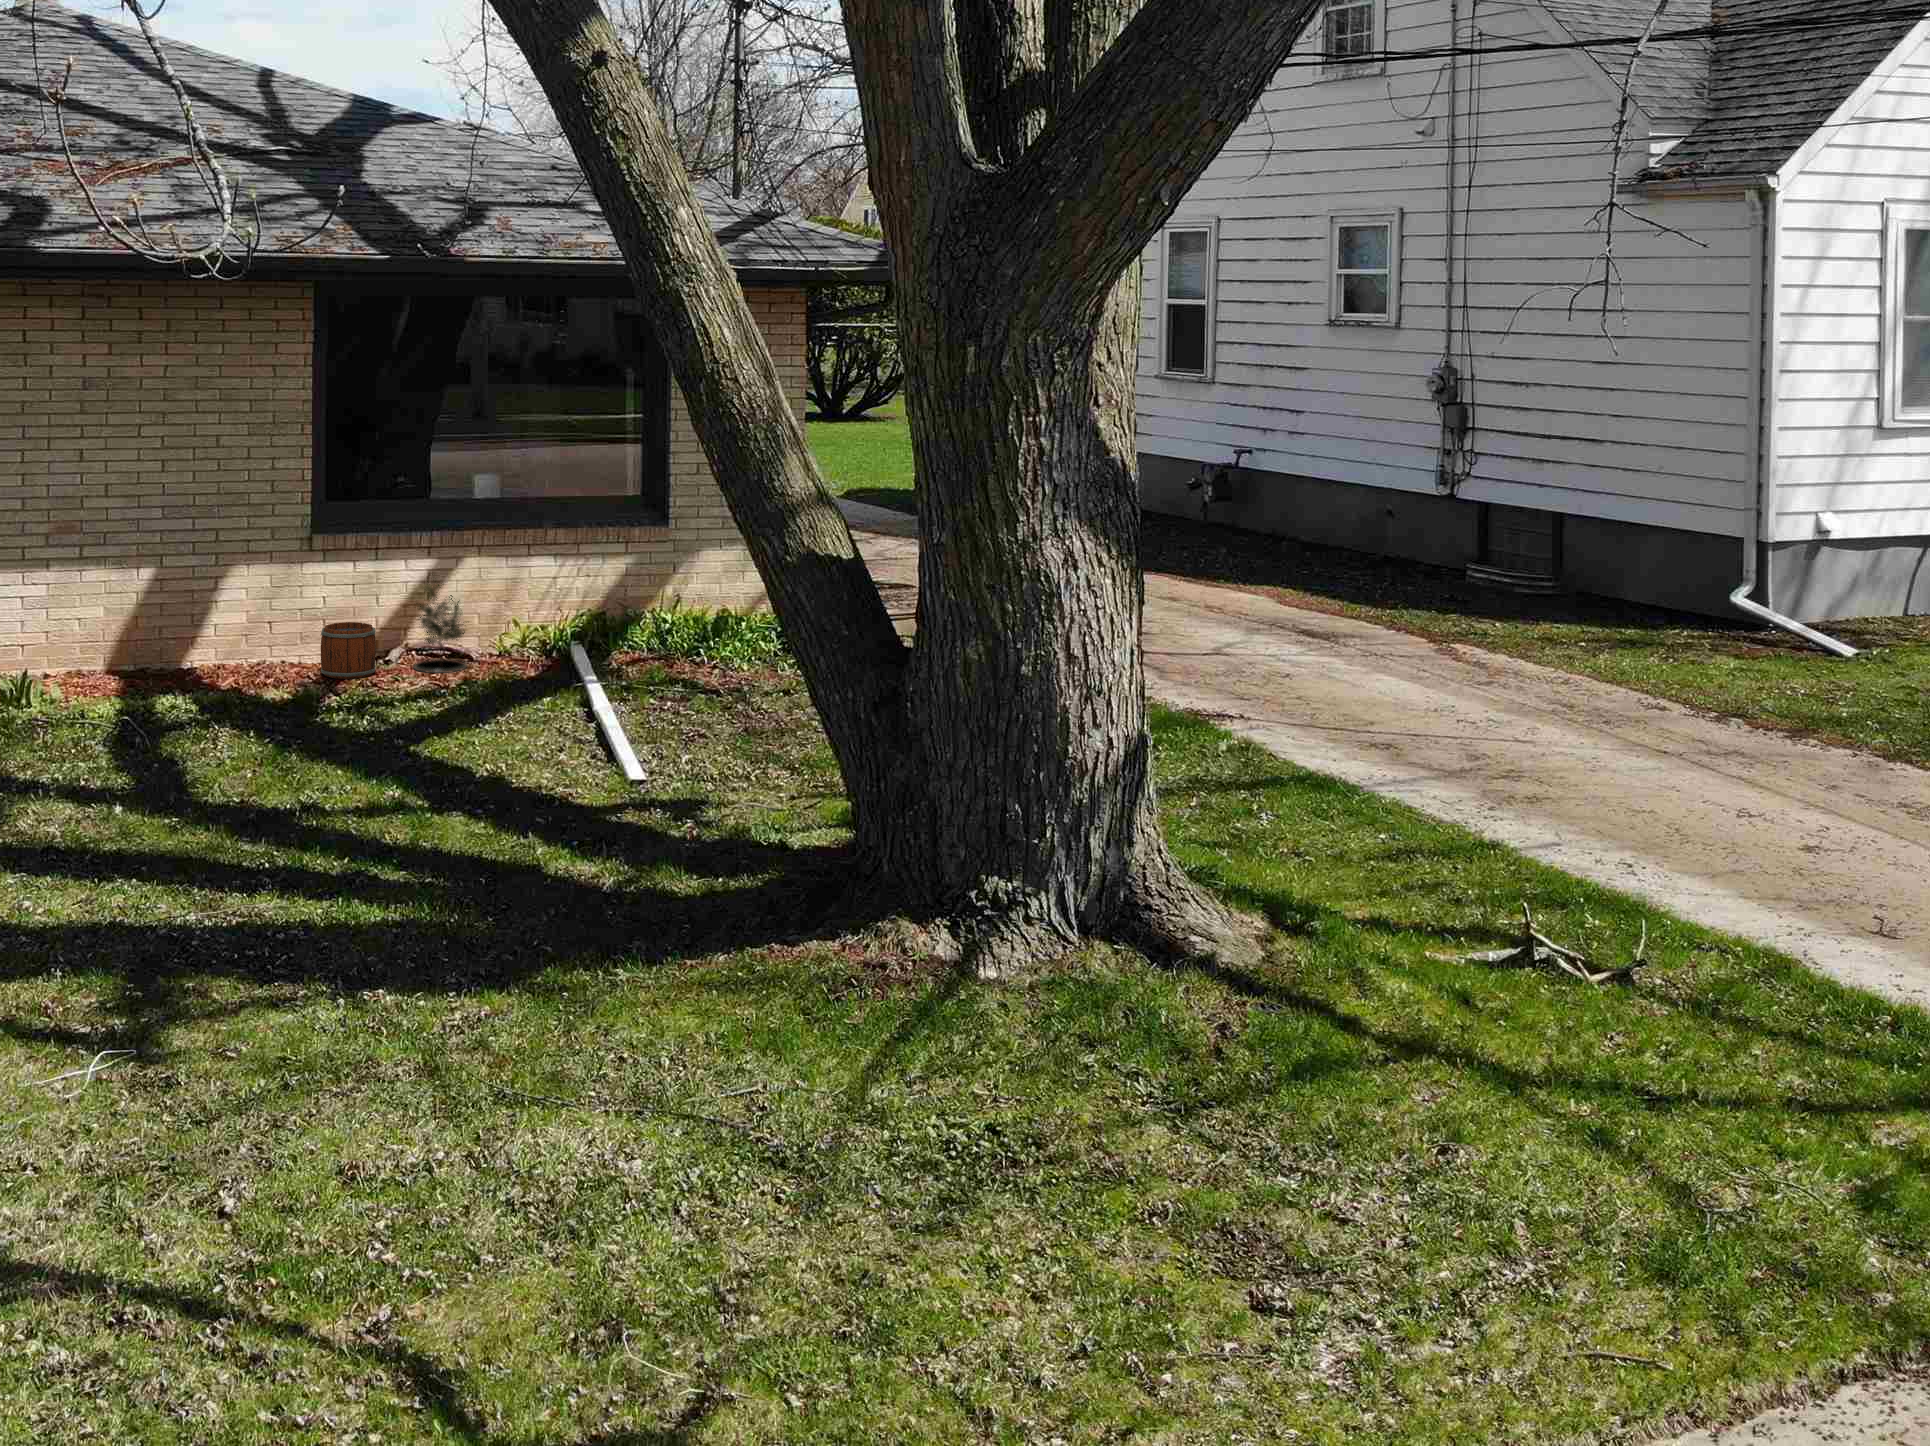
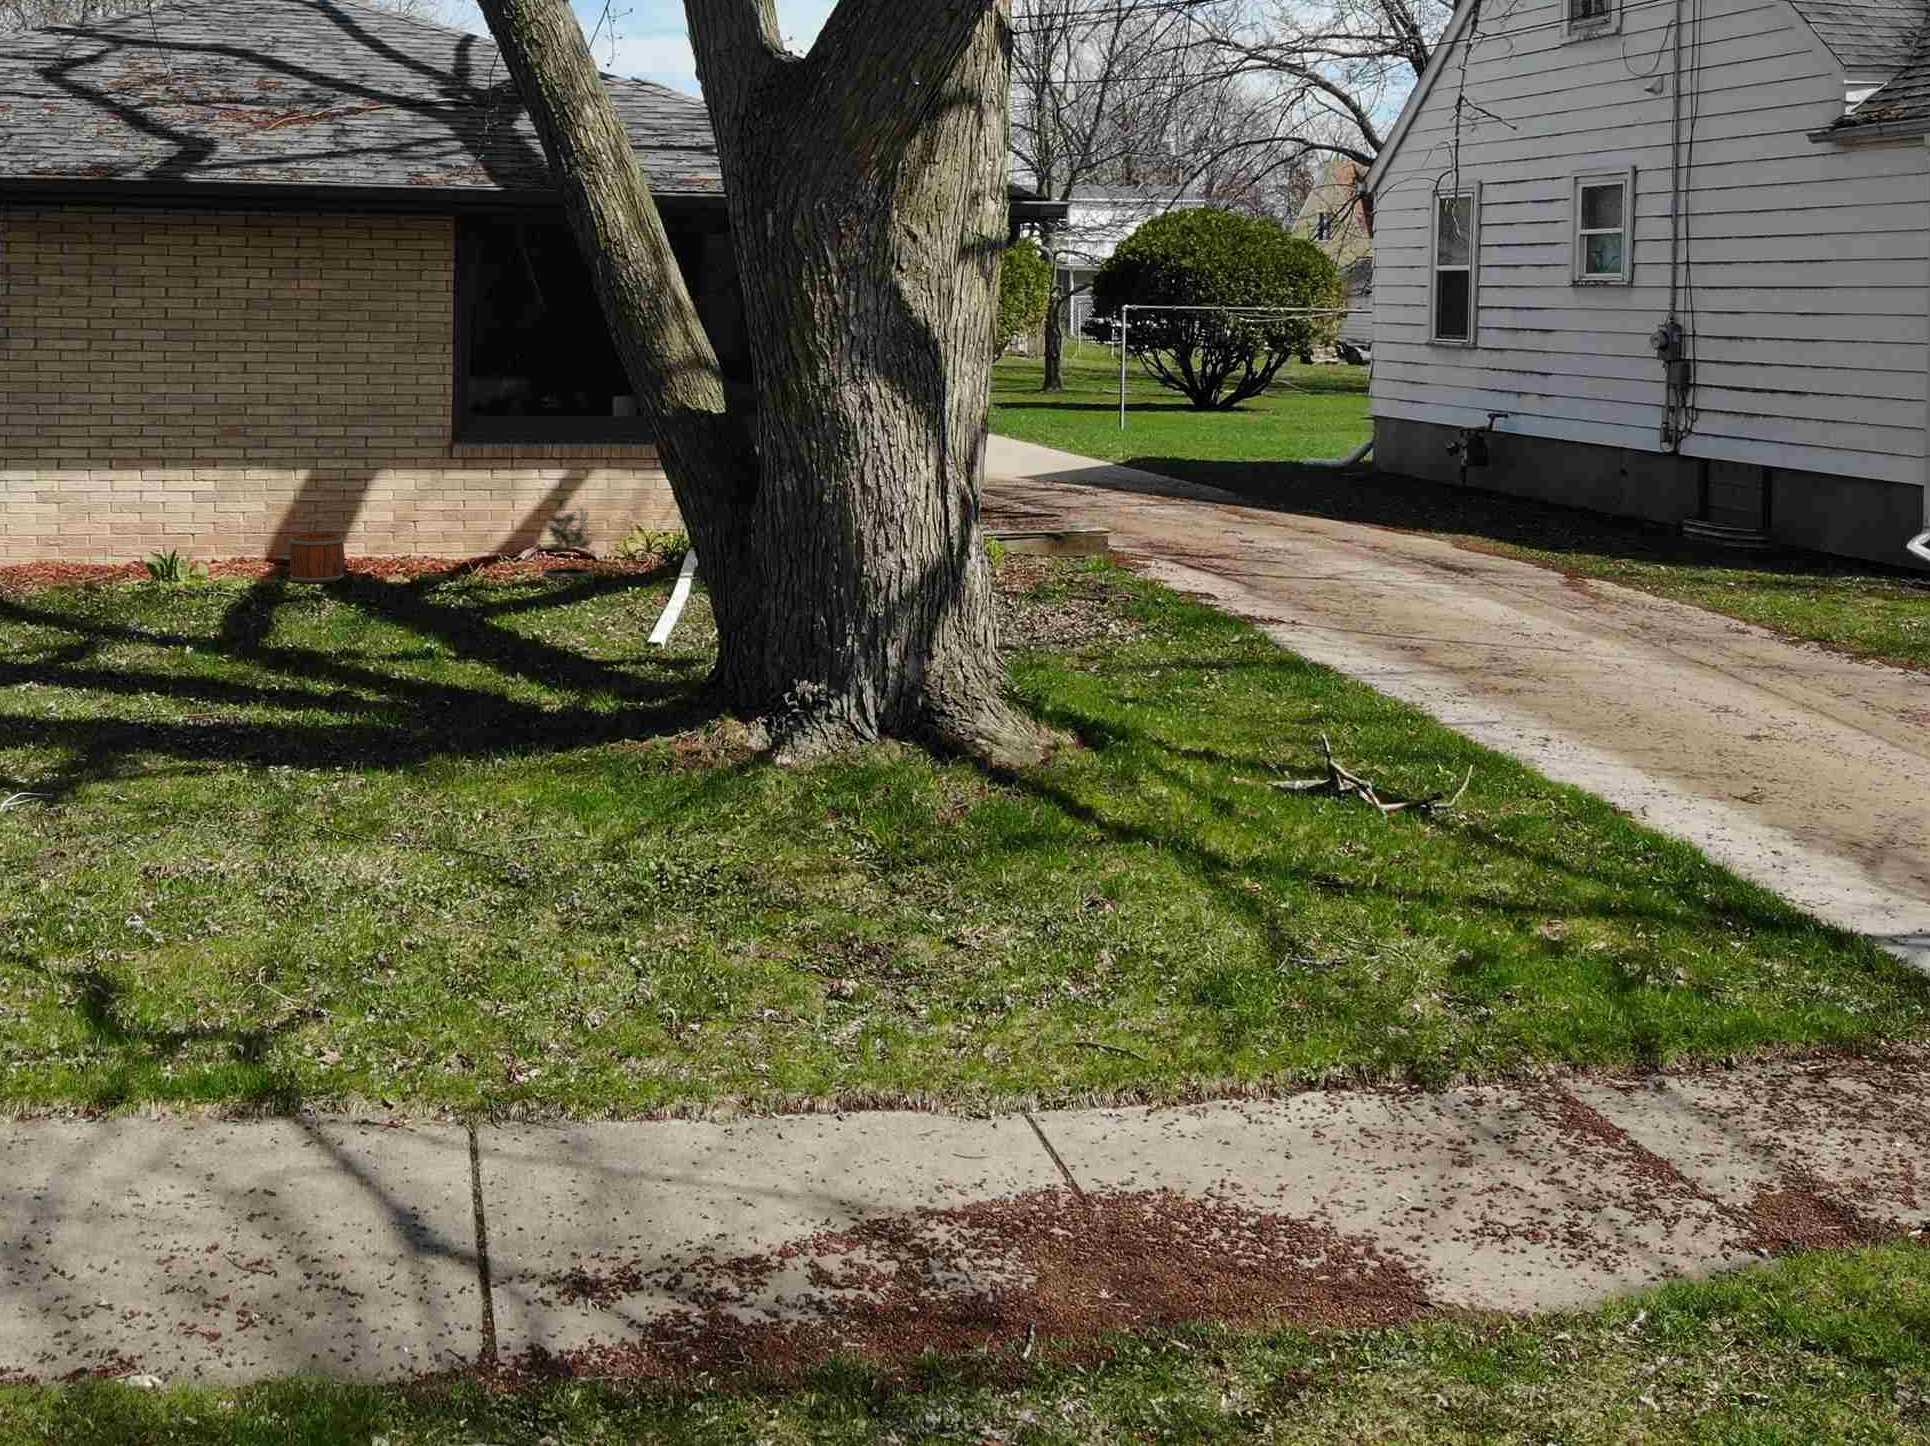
bucket: present [321,622,376,679] -> present [290,533,344,584]

